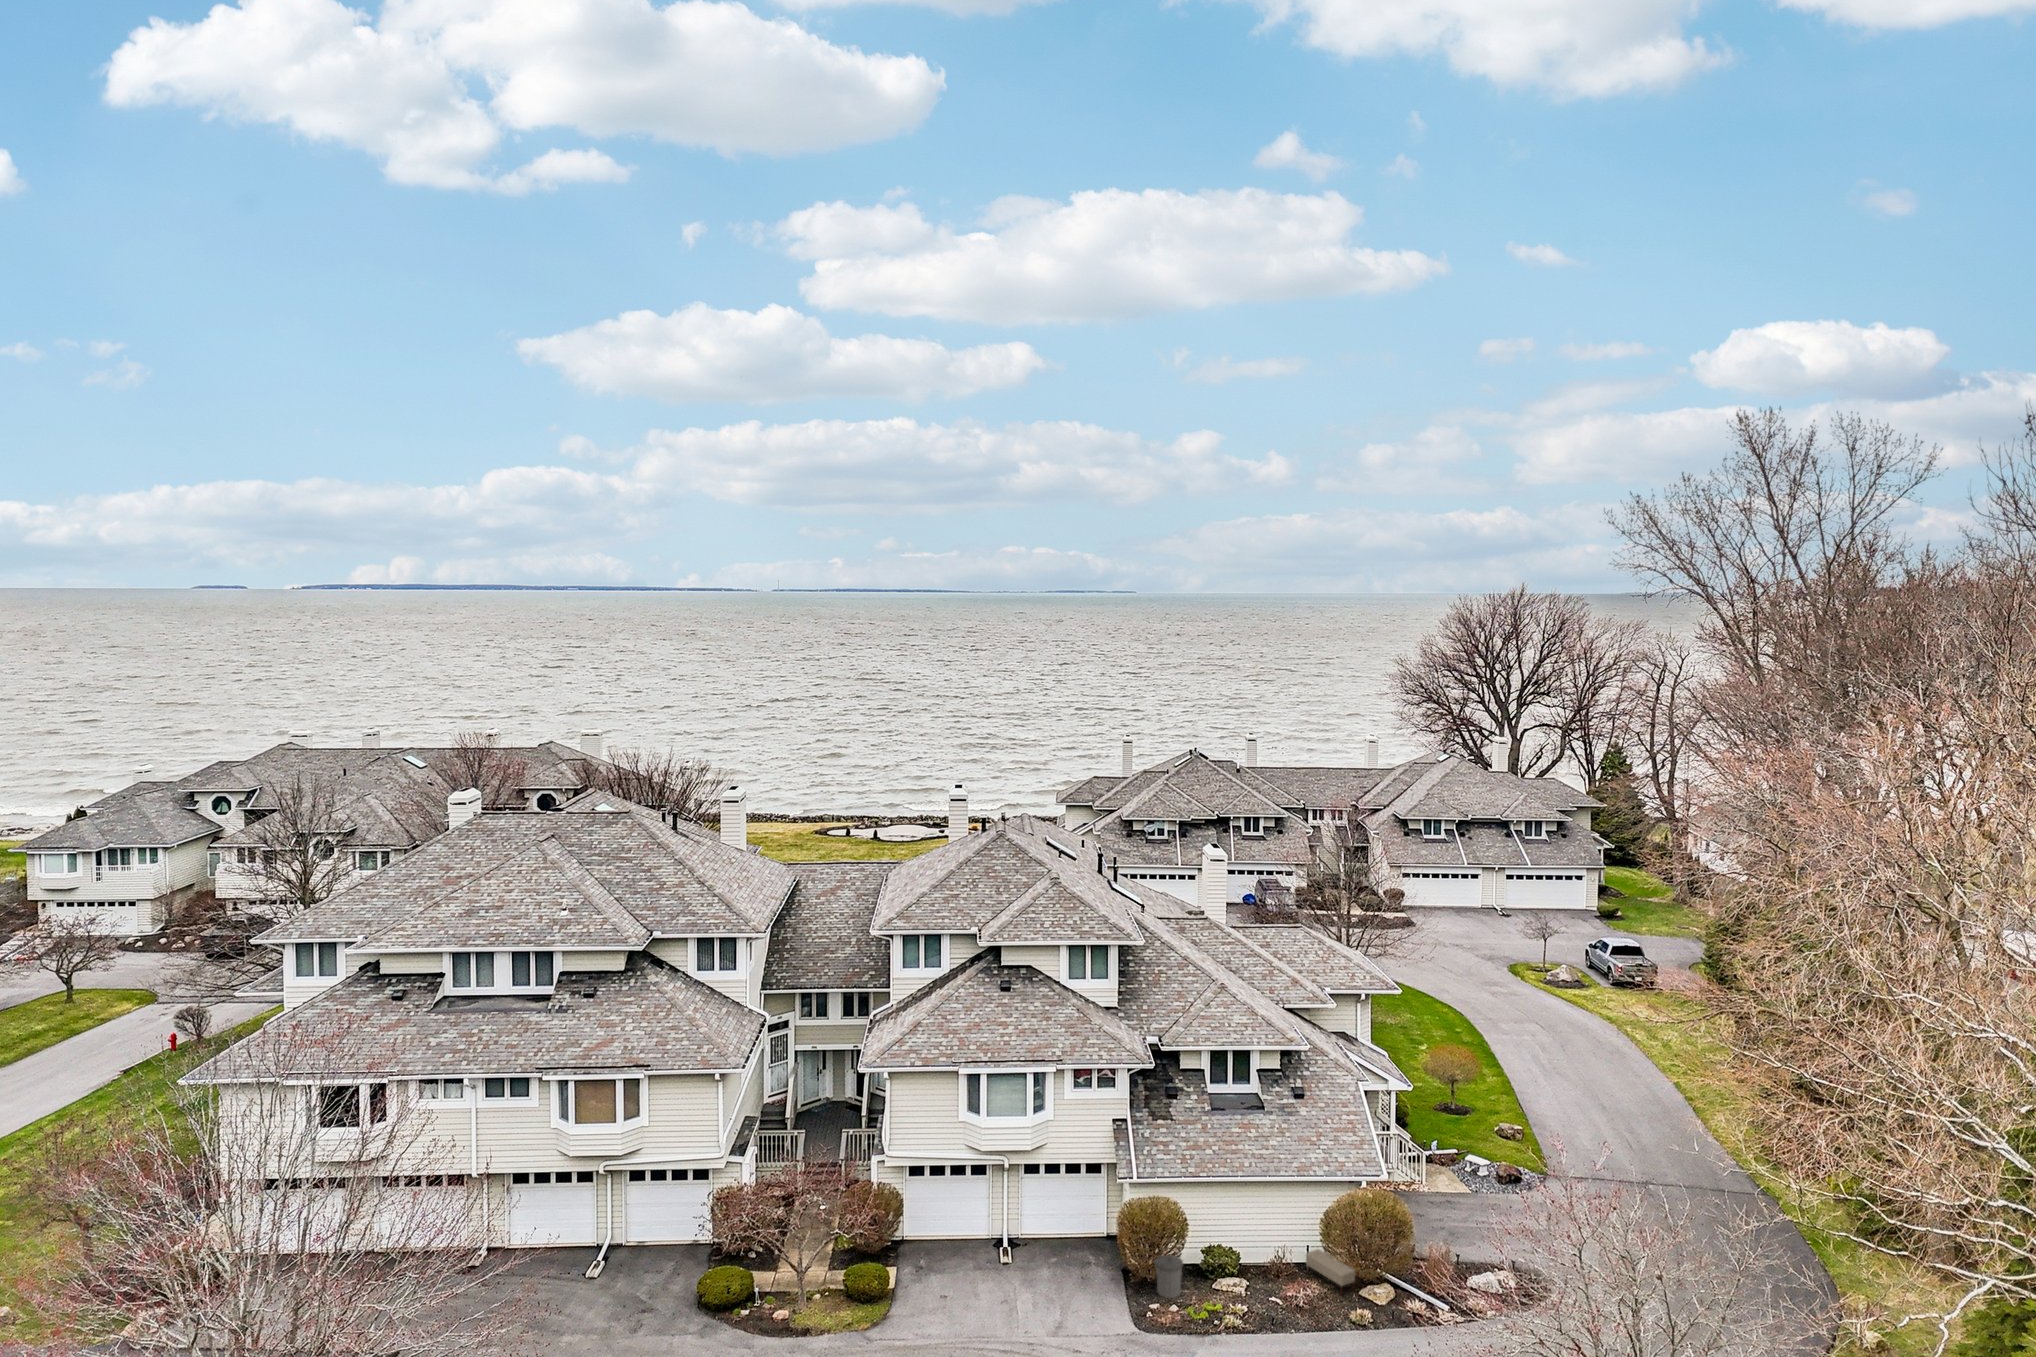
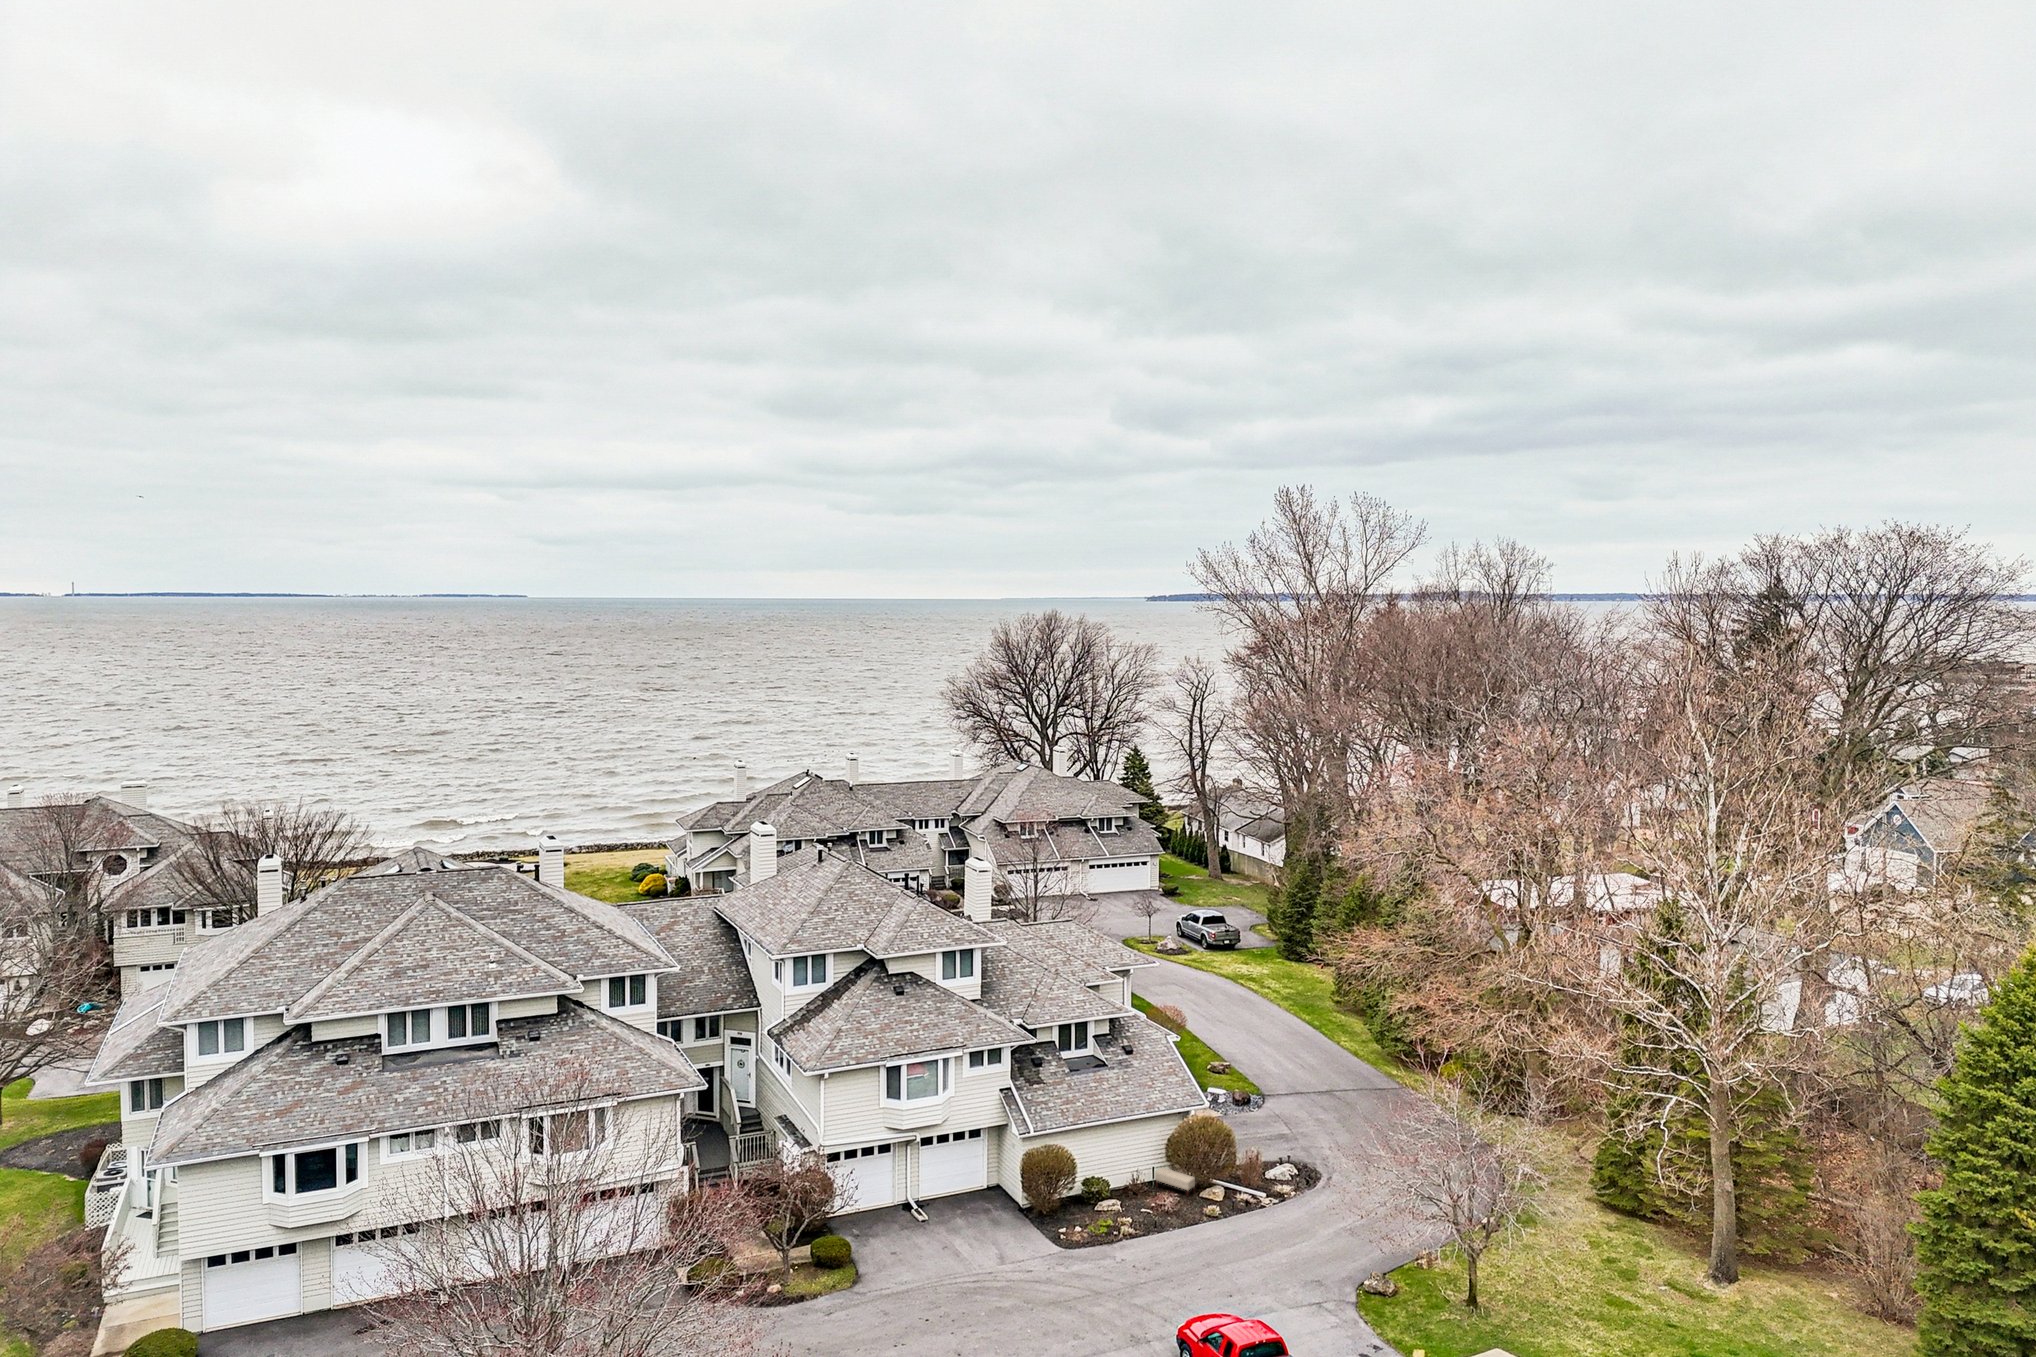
trash can: present [1155,1255,1183,1298] -> none [1056,1188,1078,1221]

